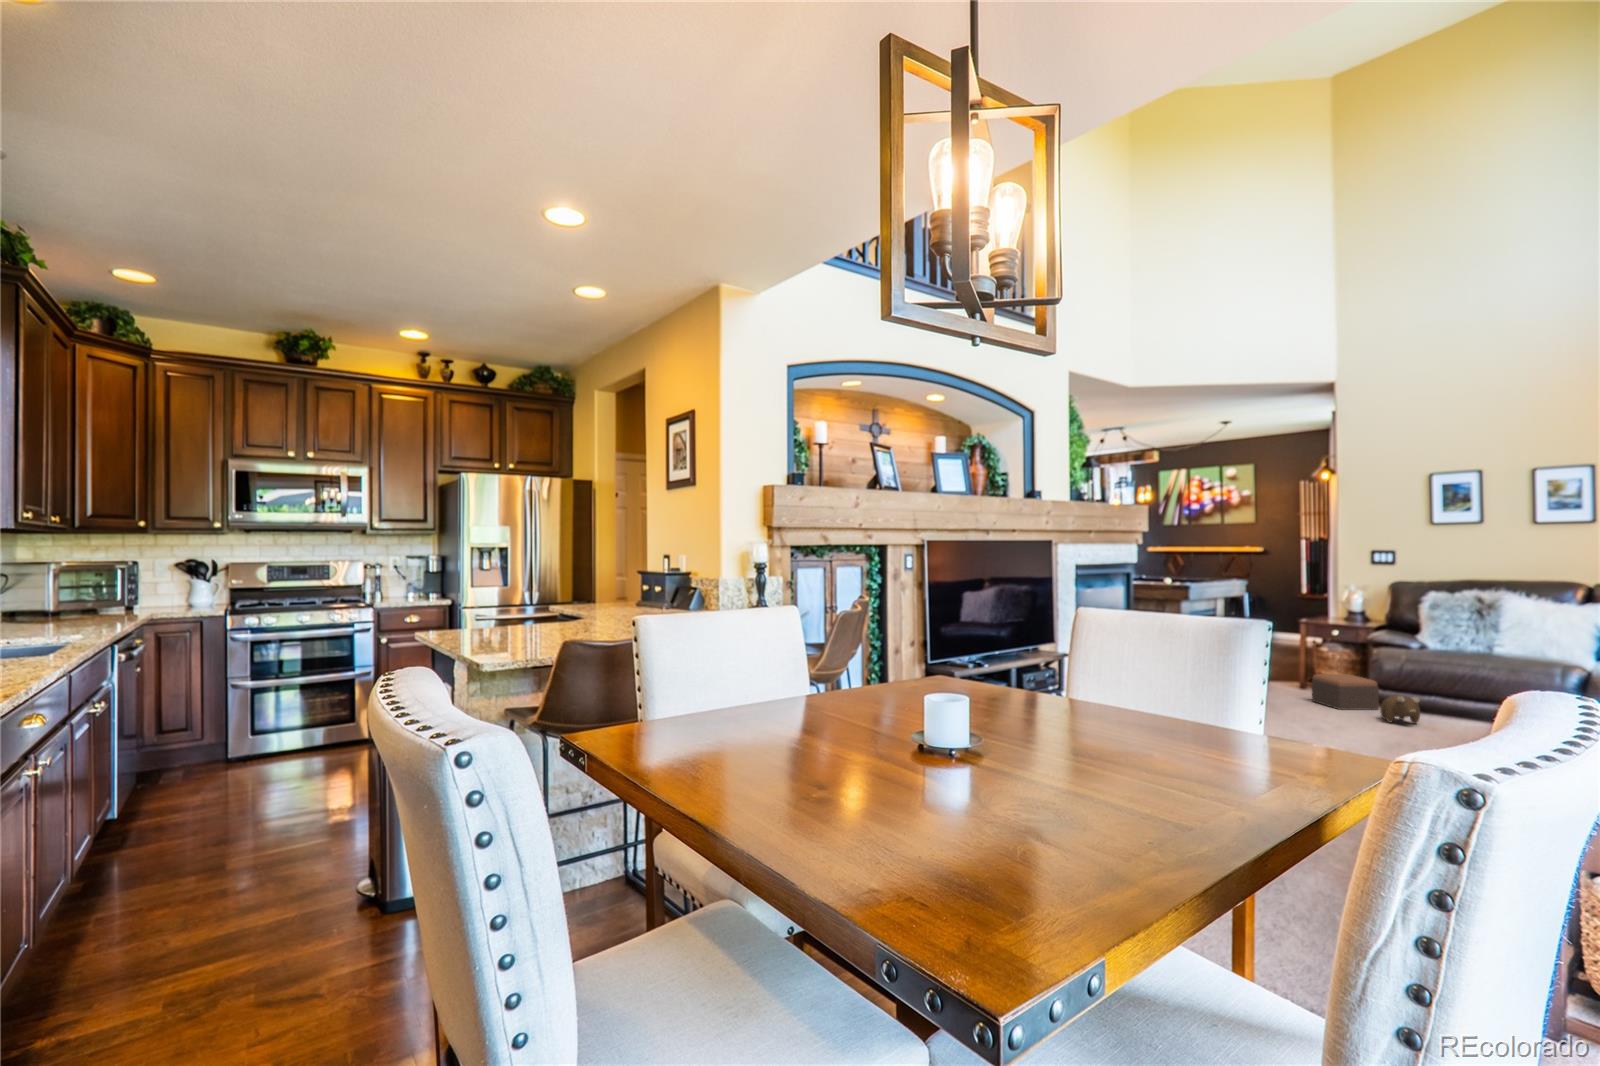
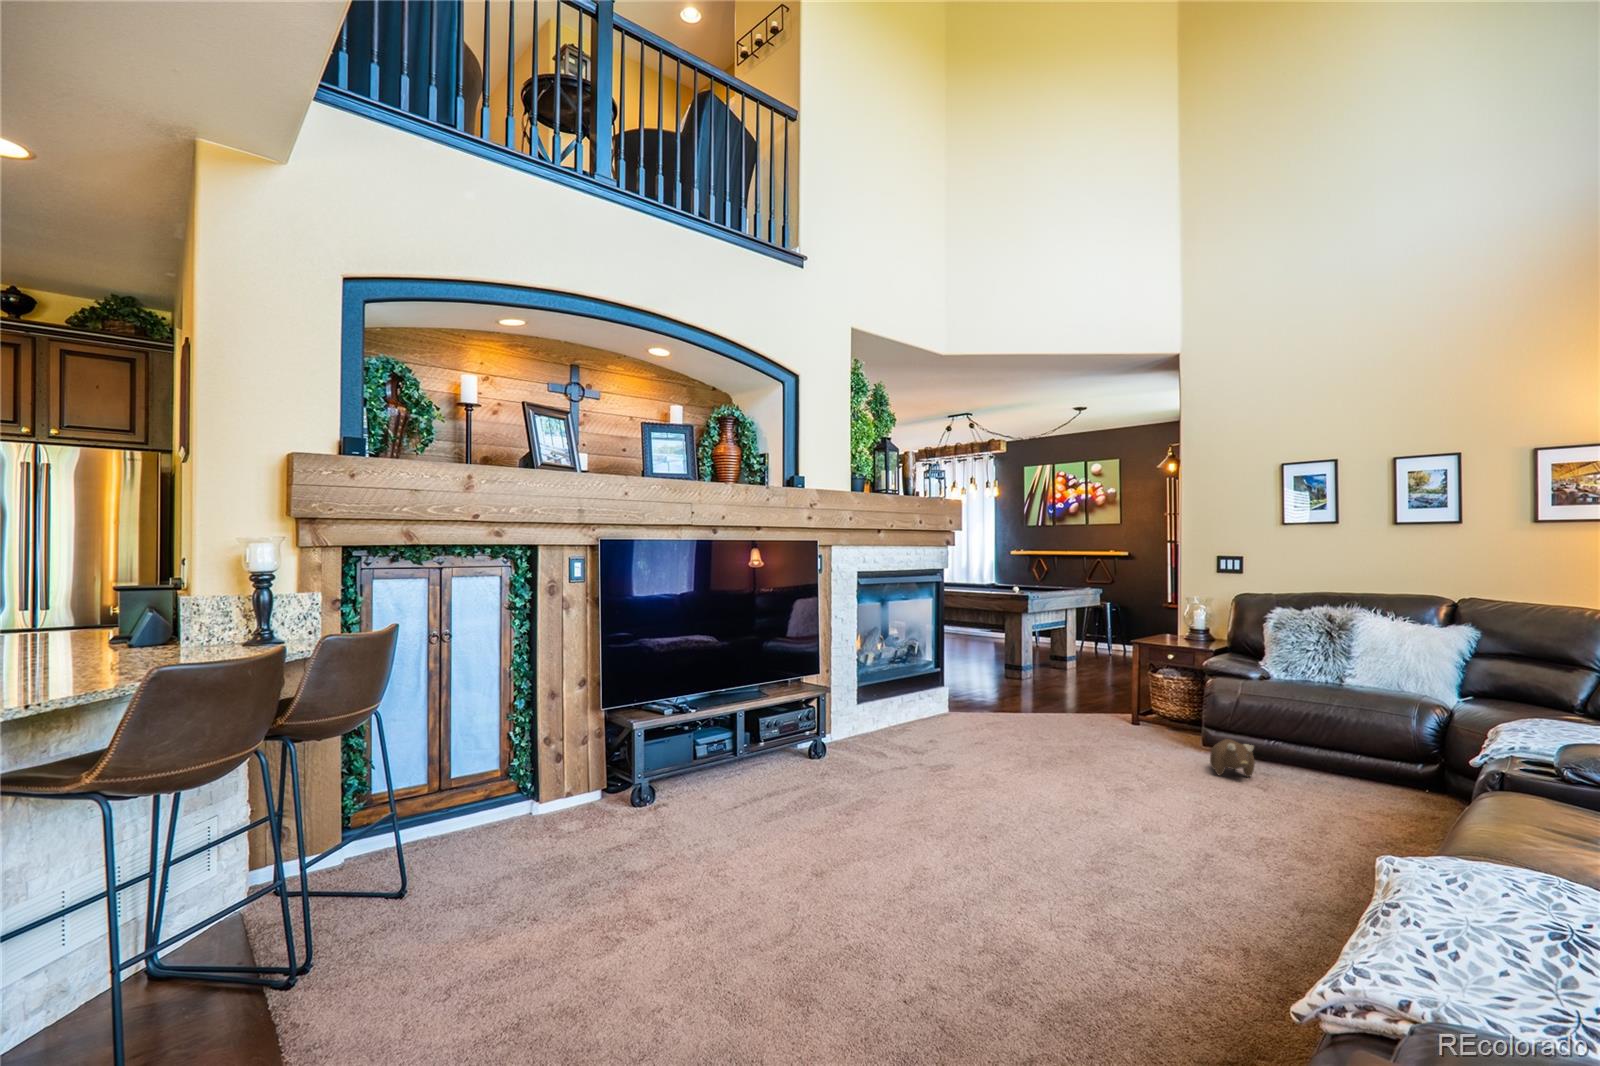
footstool: present [1312,674,1379,710] -> none [1139,707,1213,754]

